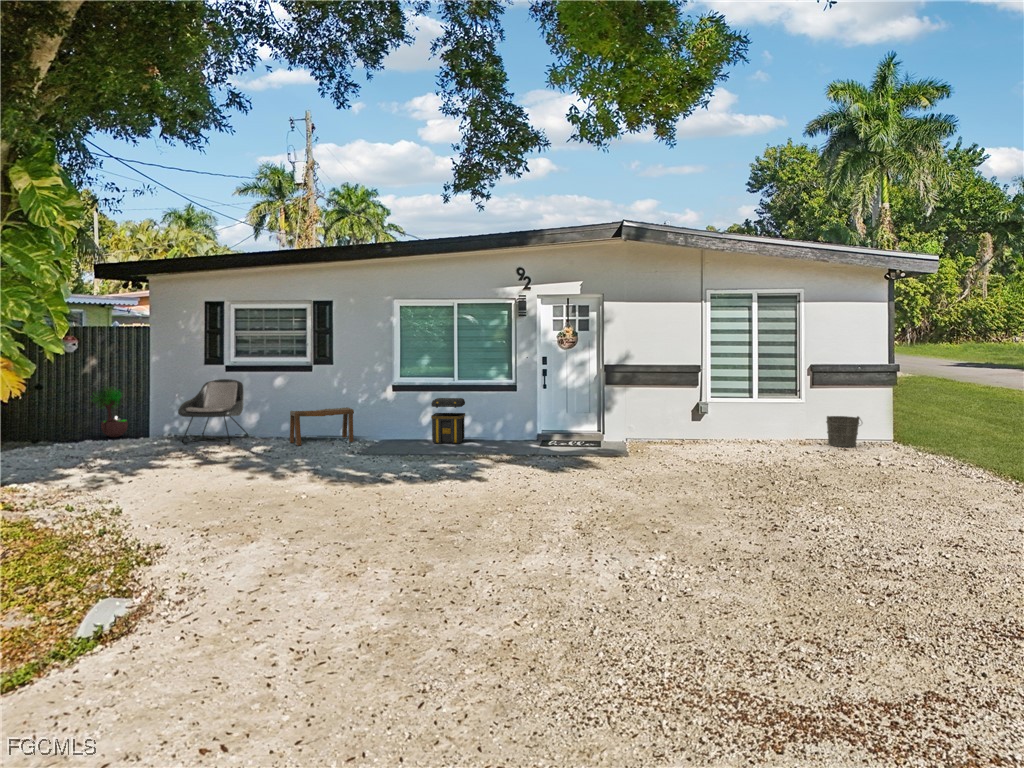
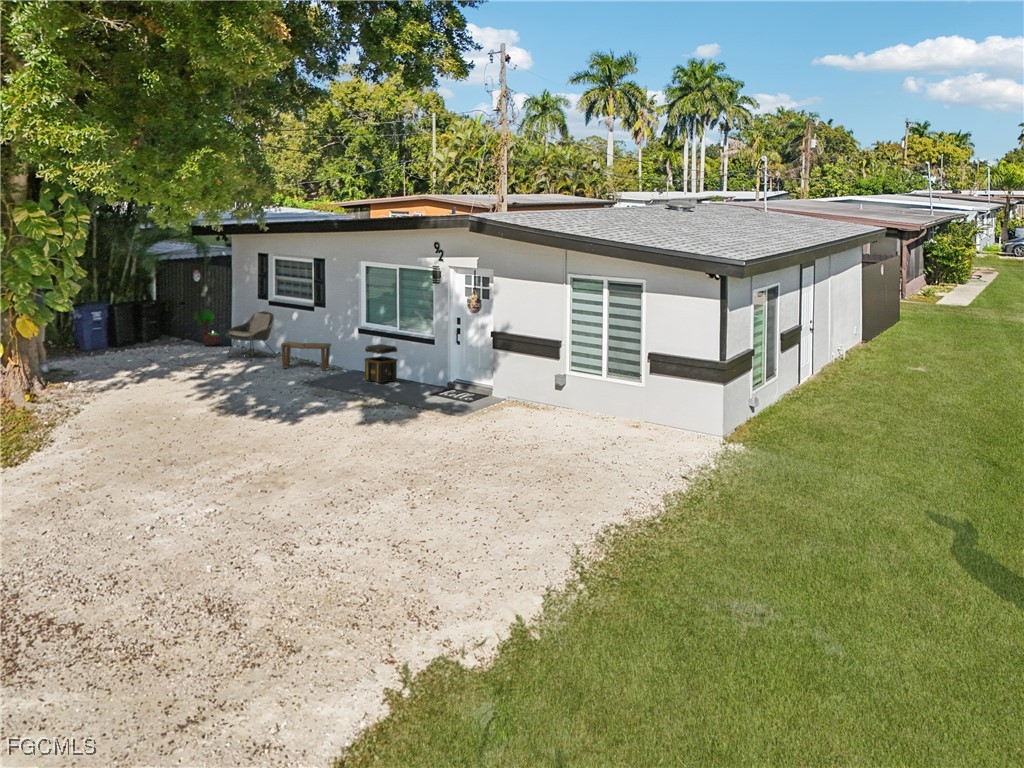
bucket: present [826,416,860,447] -> none [640,404,673,437]

